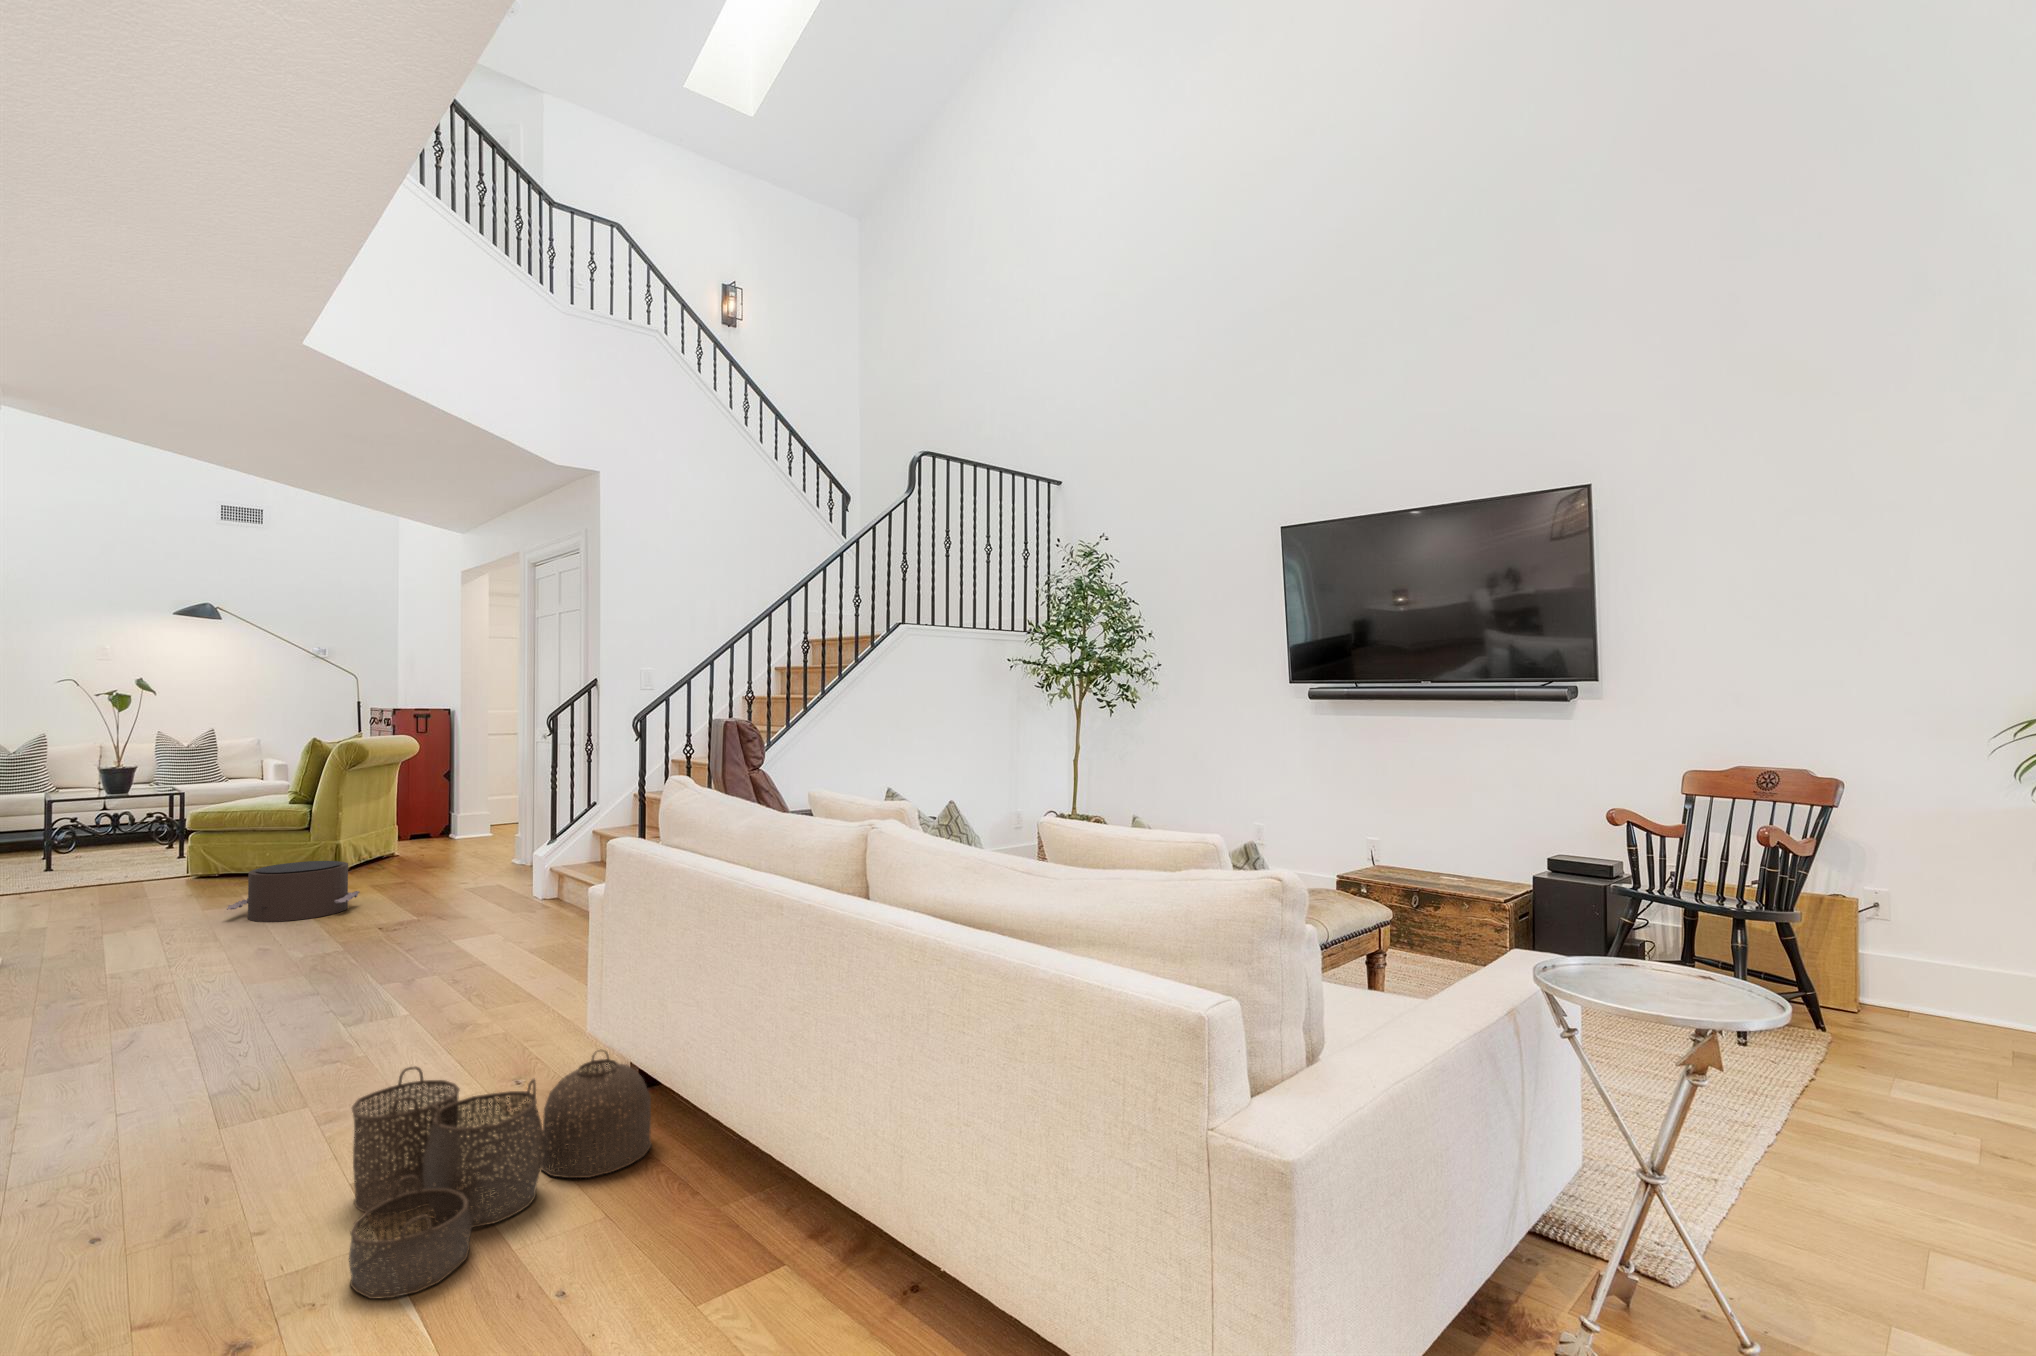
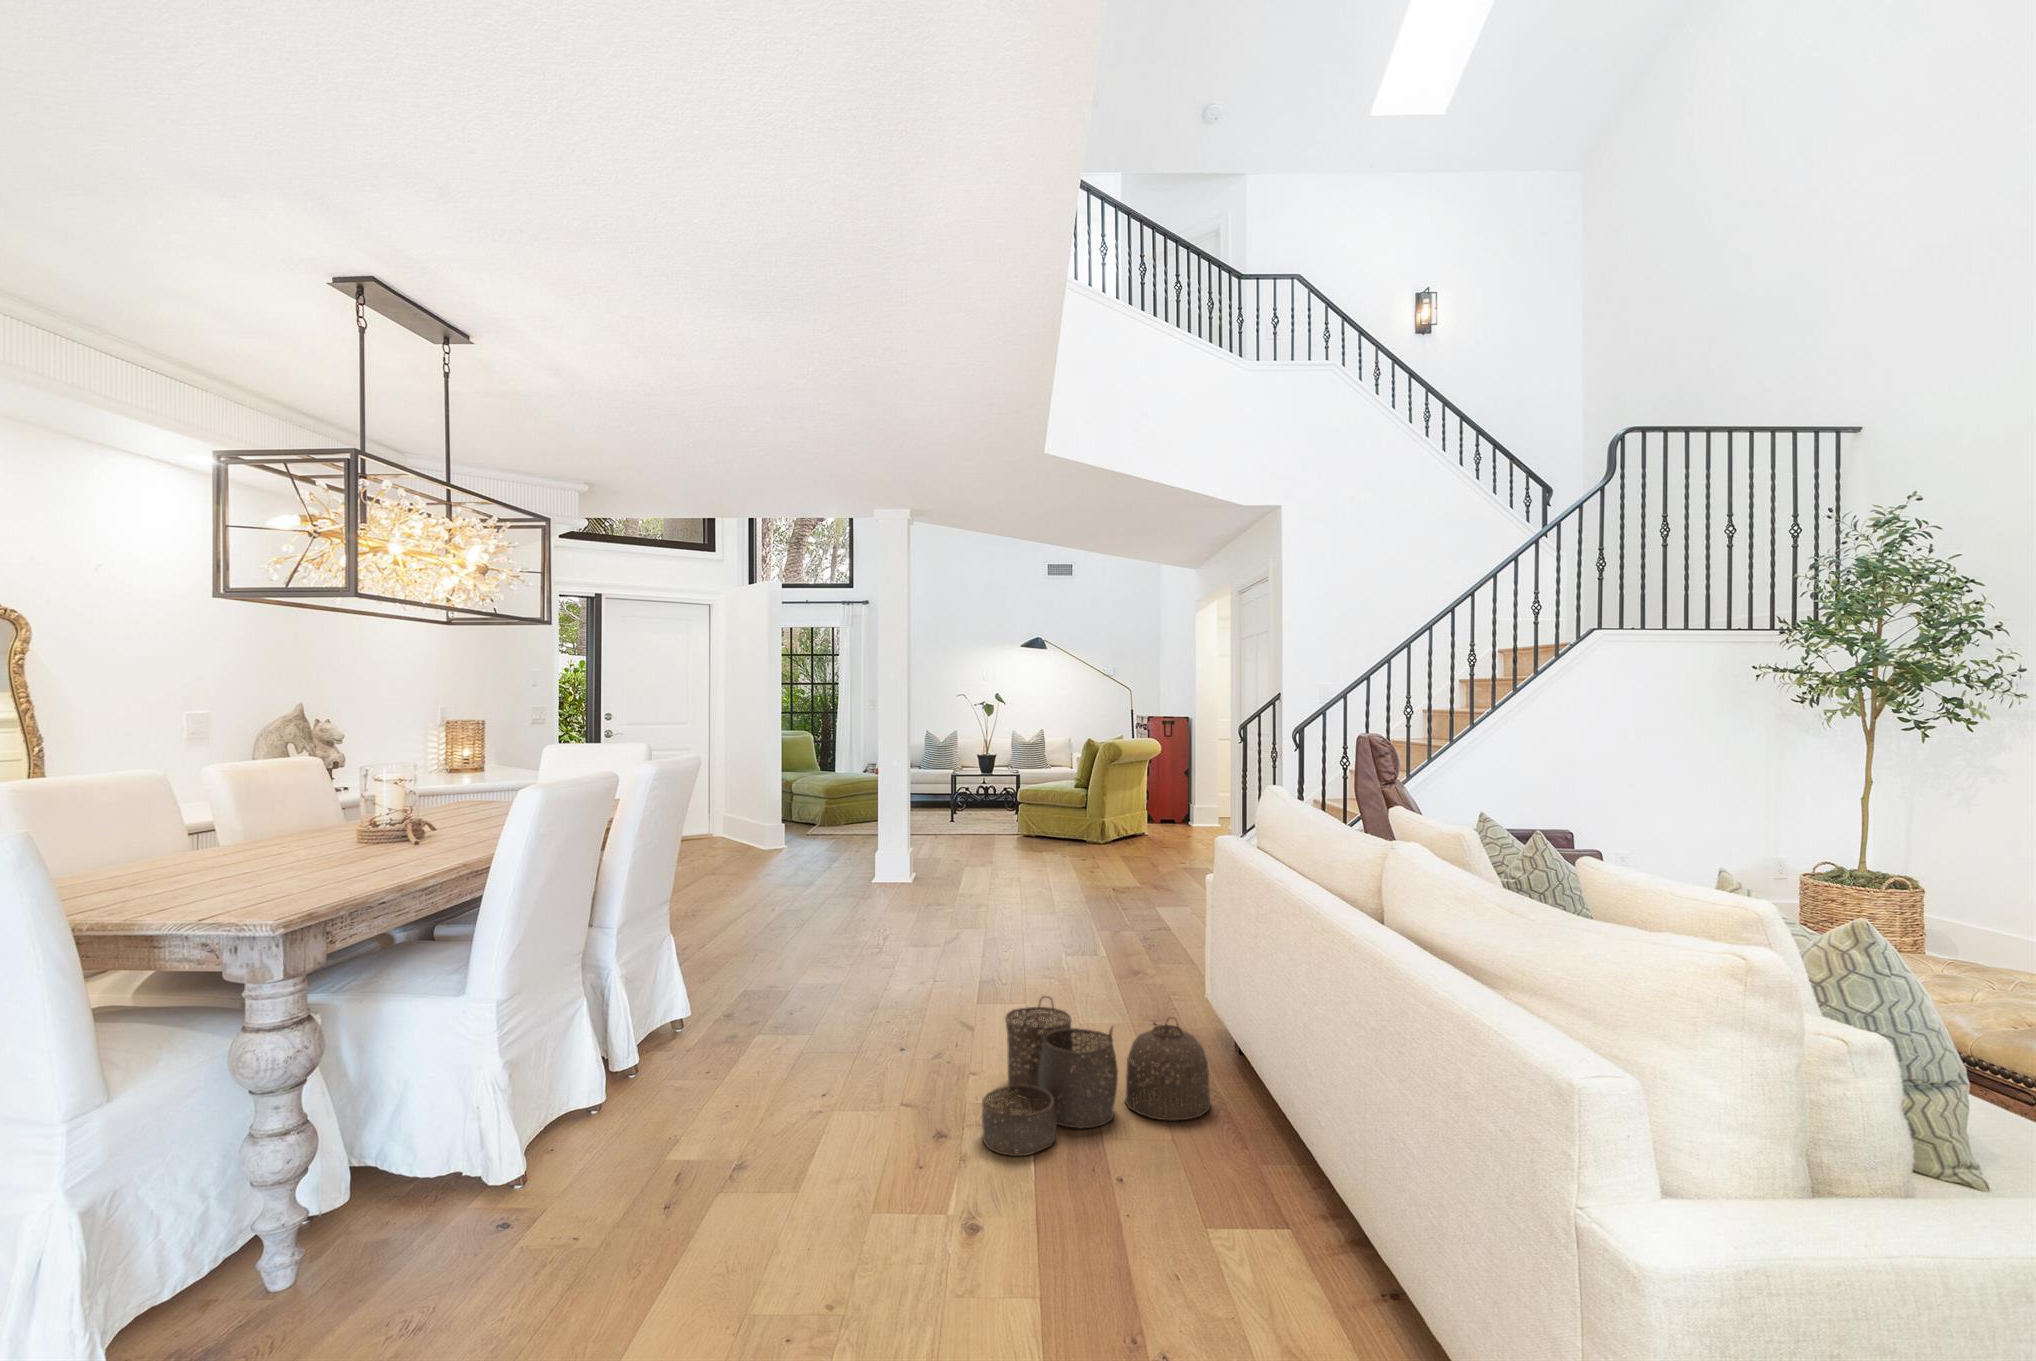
pouf: present [227,861,360,922] -> none [1023,833,1103,876]

